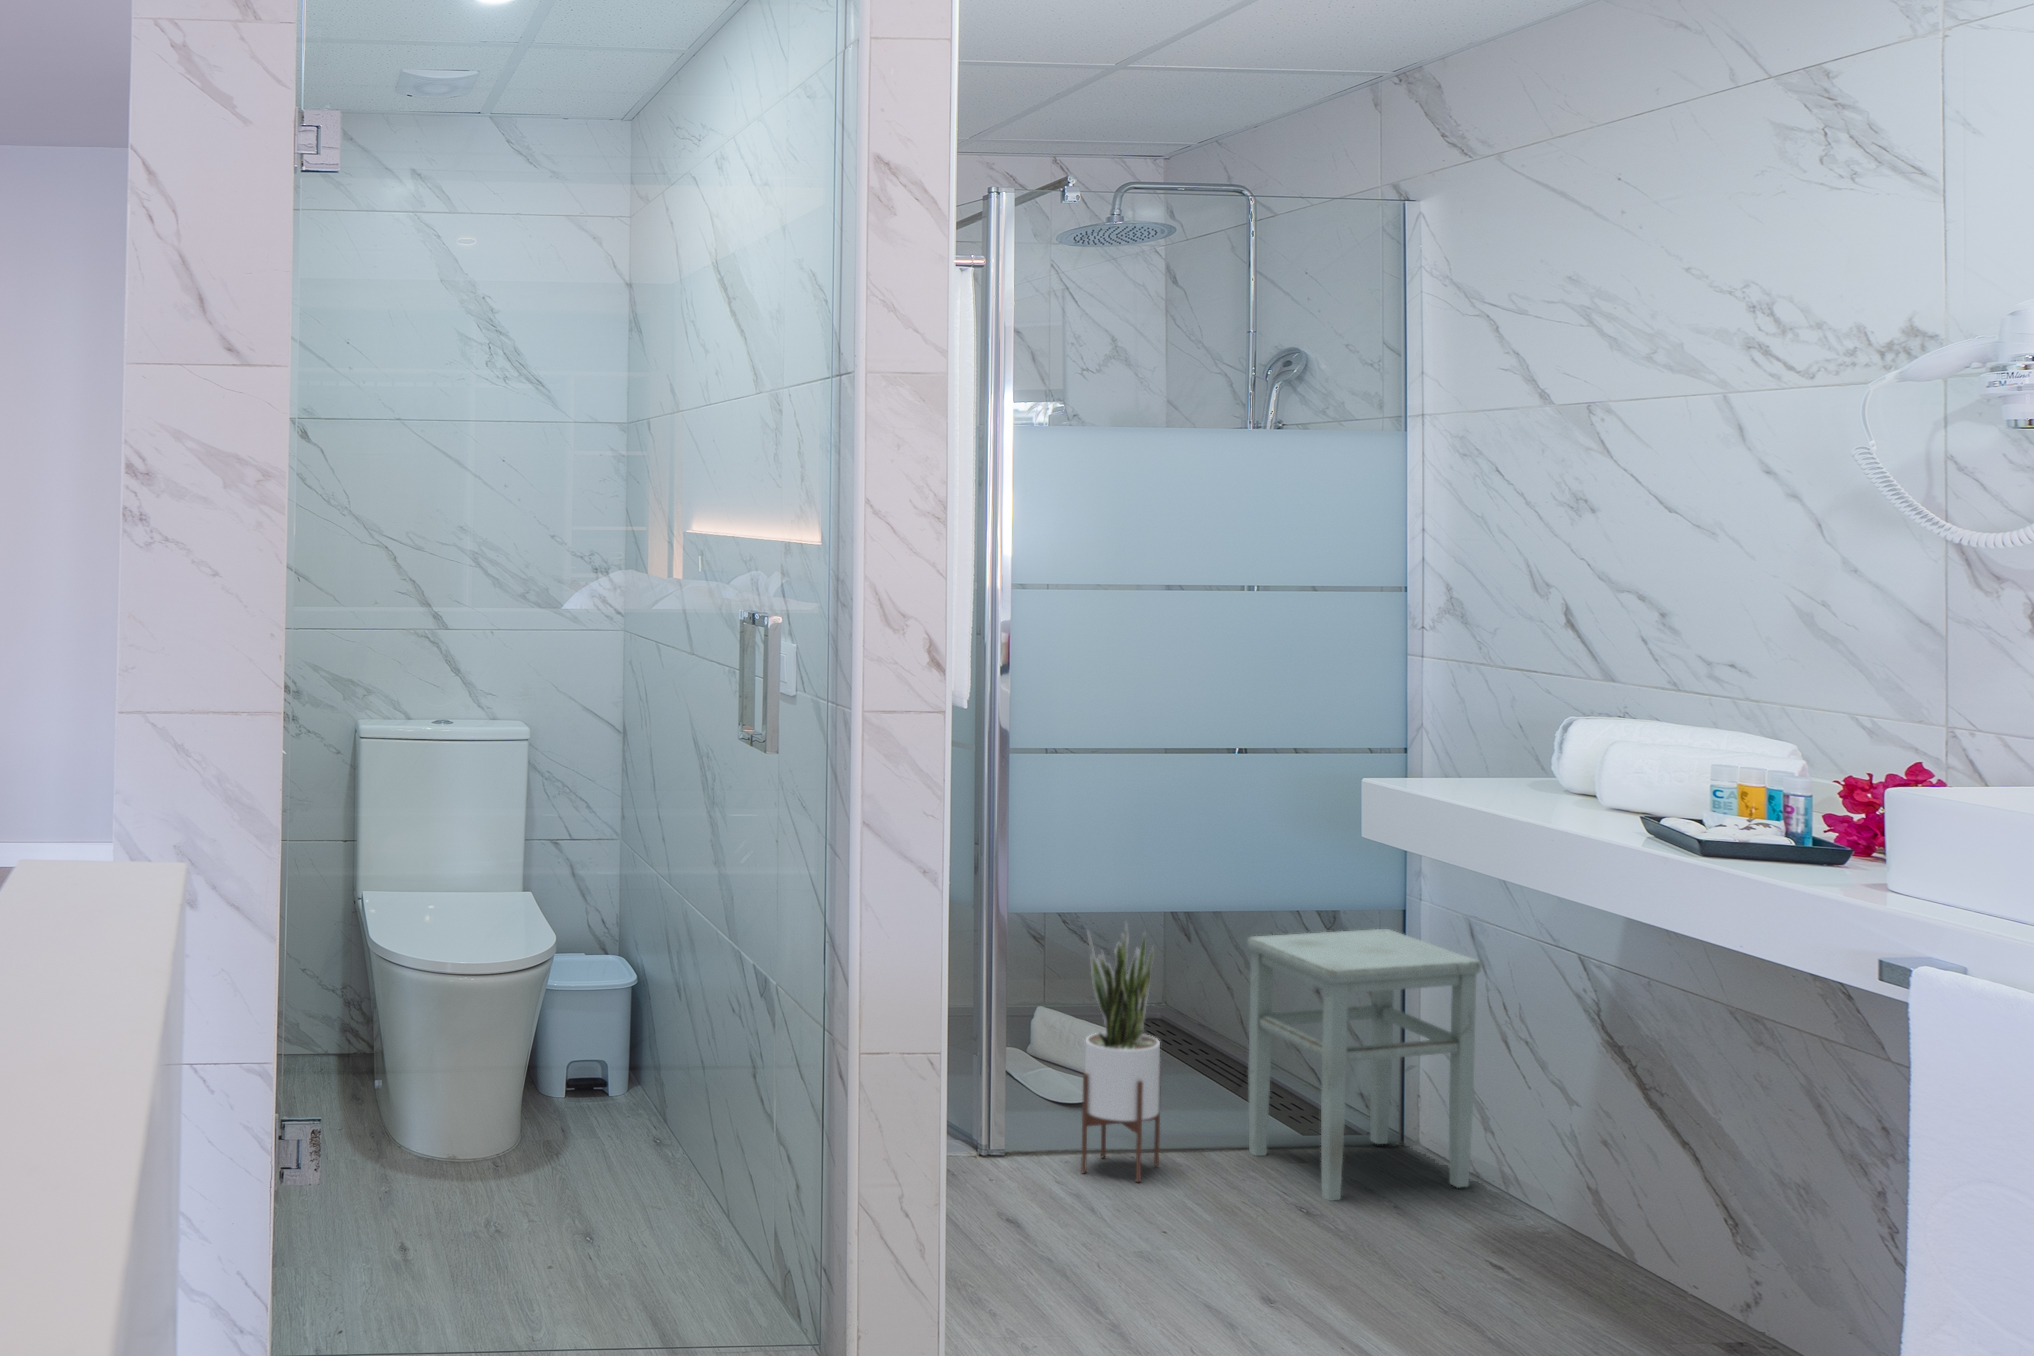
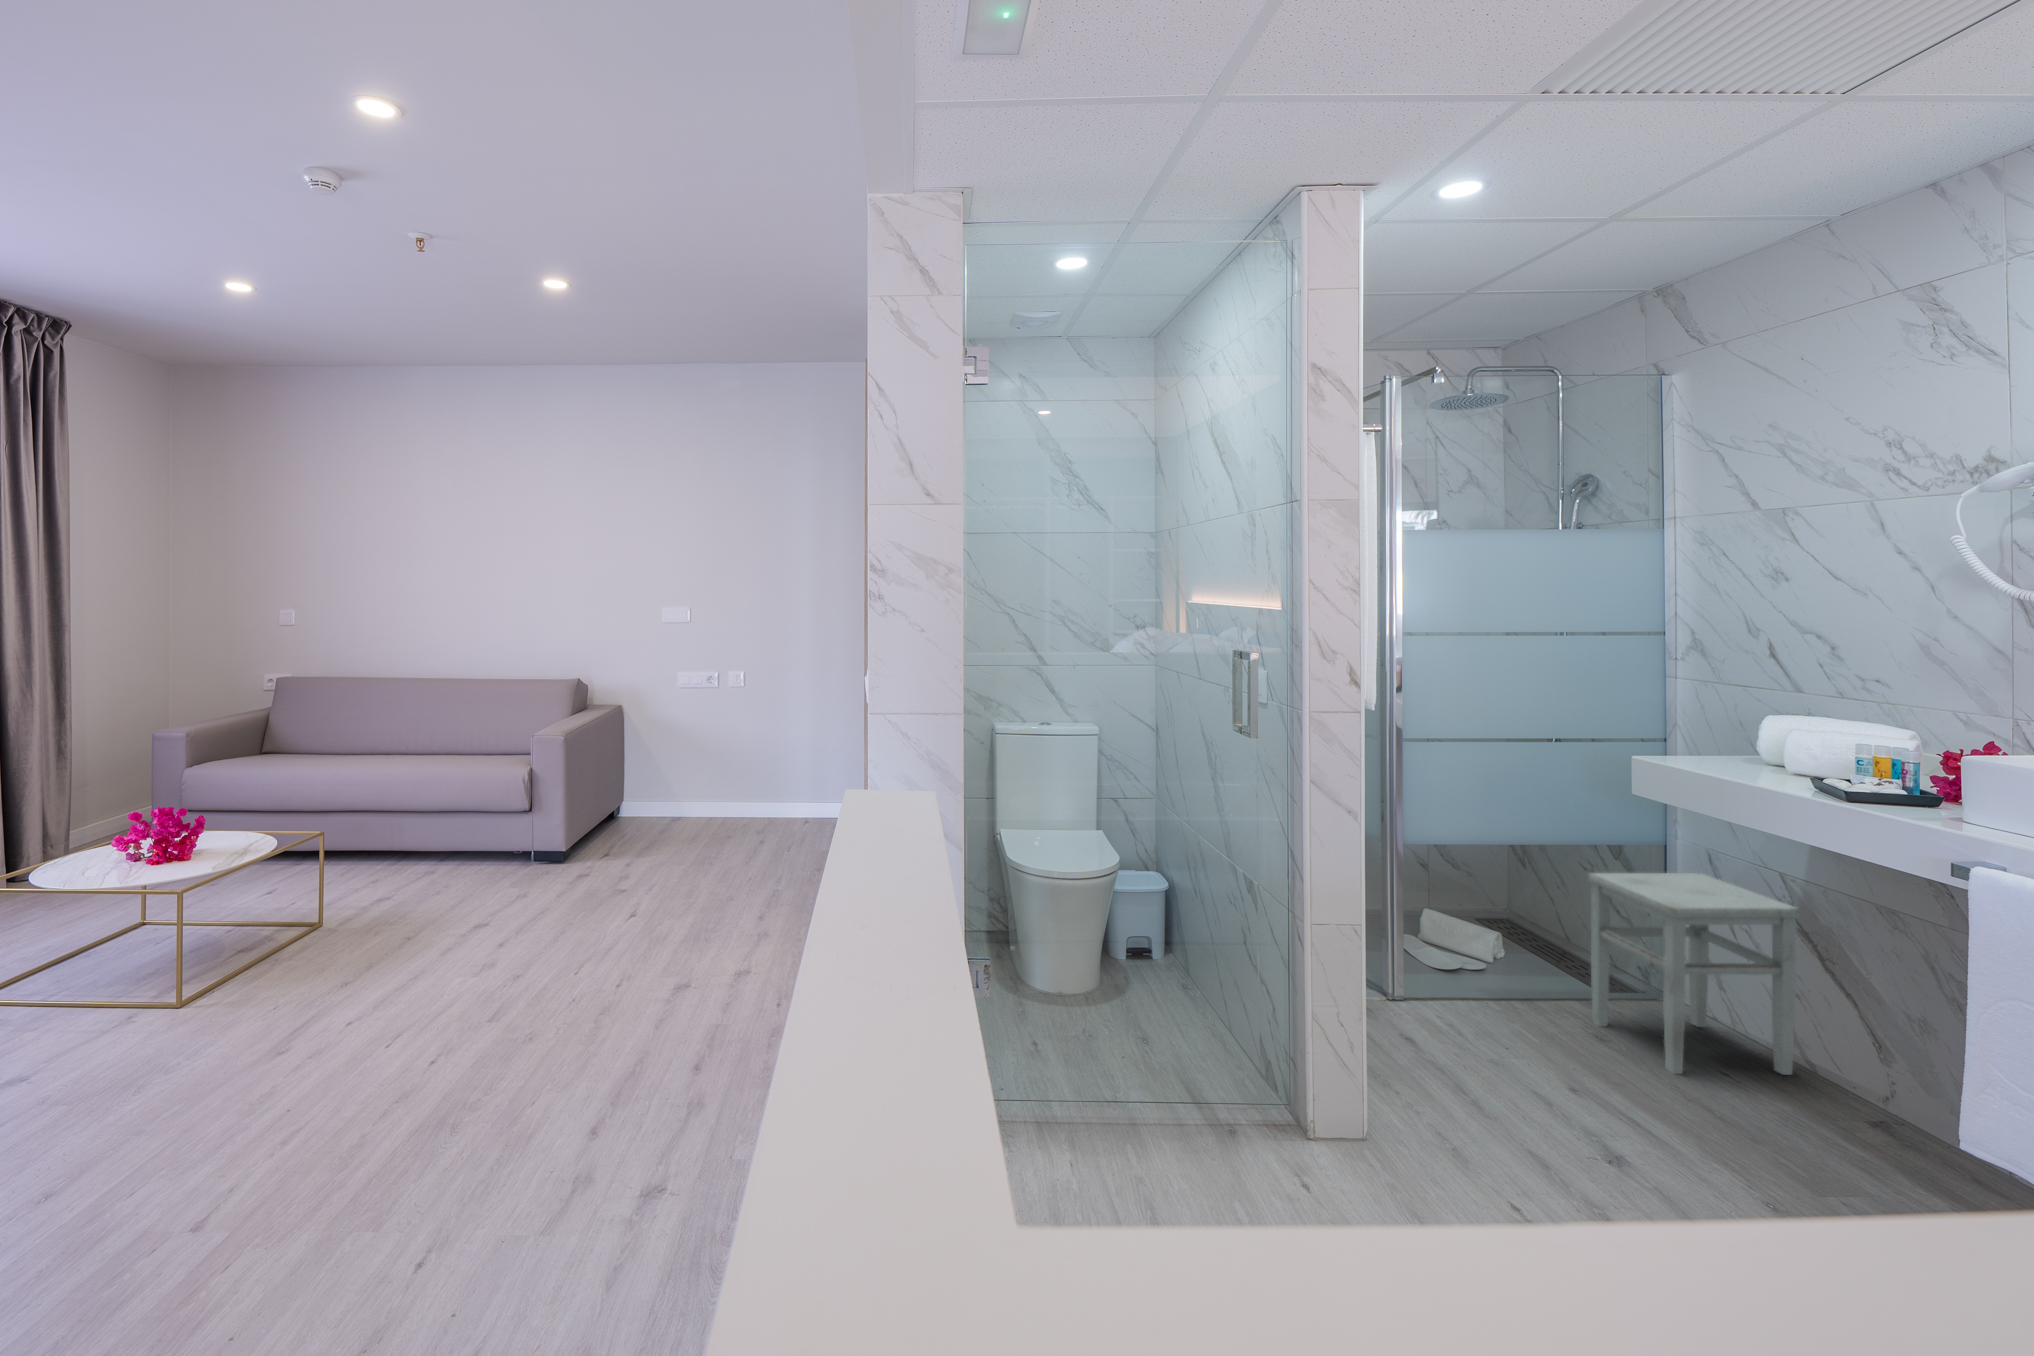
potted plant: present [1081,923,1161,1182] -> none [1467,858,1525,1039]

